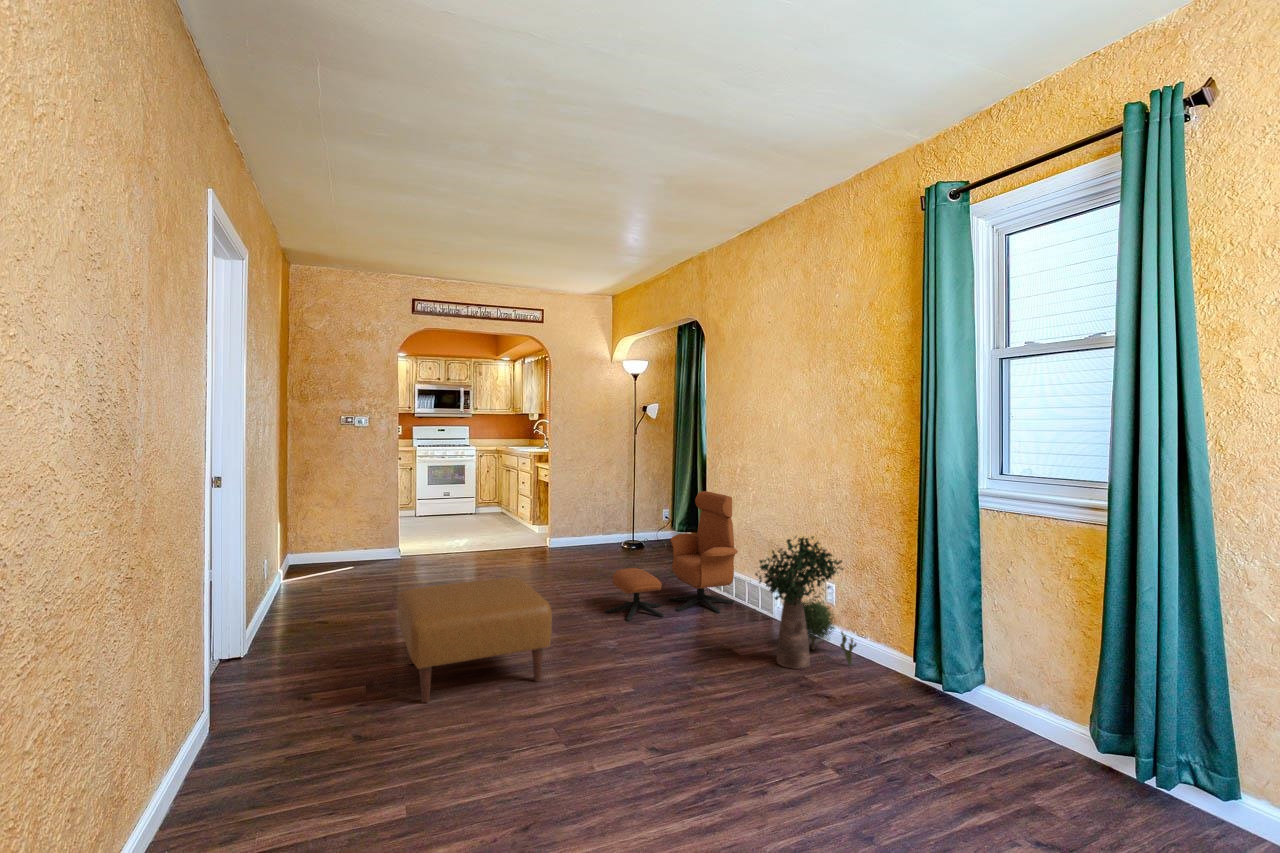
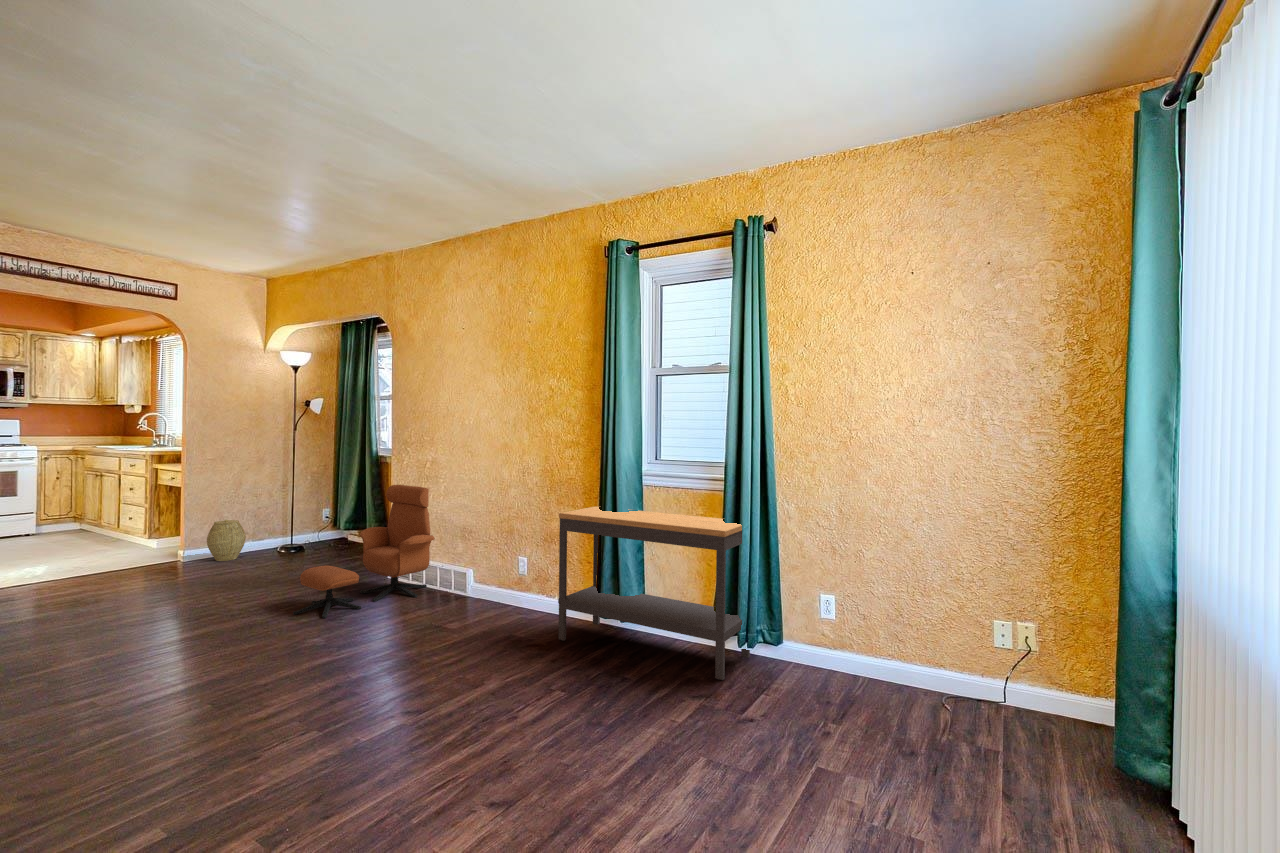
woven basket: none [566,514,595,551] -> present [207,520,246,561]
console table: none [856,534,1163,829] -> present [558,506,750,680]
potted plant: present [755,536,856,669] -> none [467,515,551,629]
ottoman: present [398,577,552,703] -> none [29,587,266,741]

